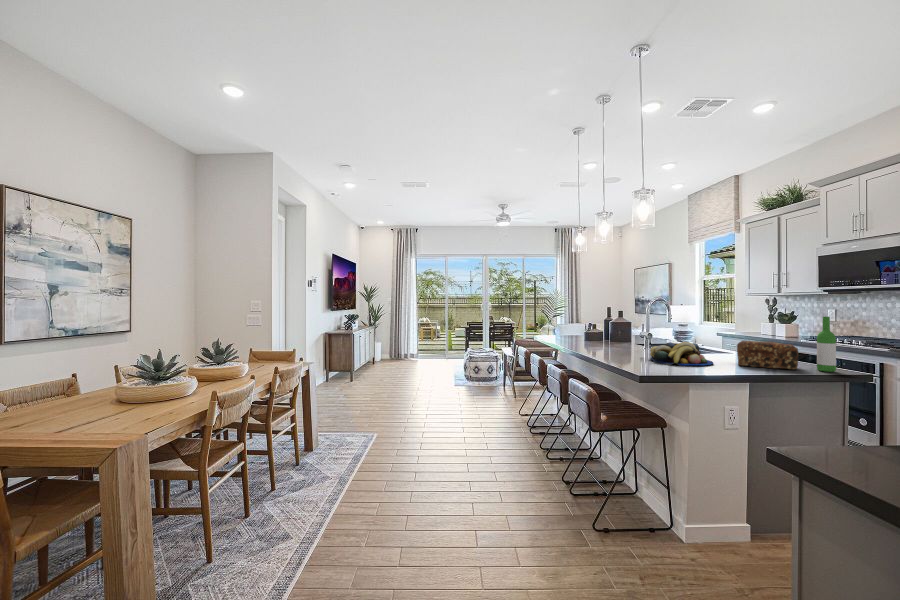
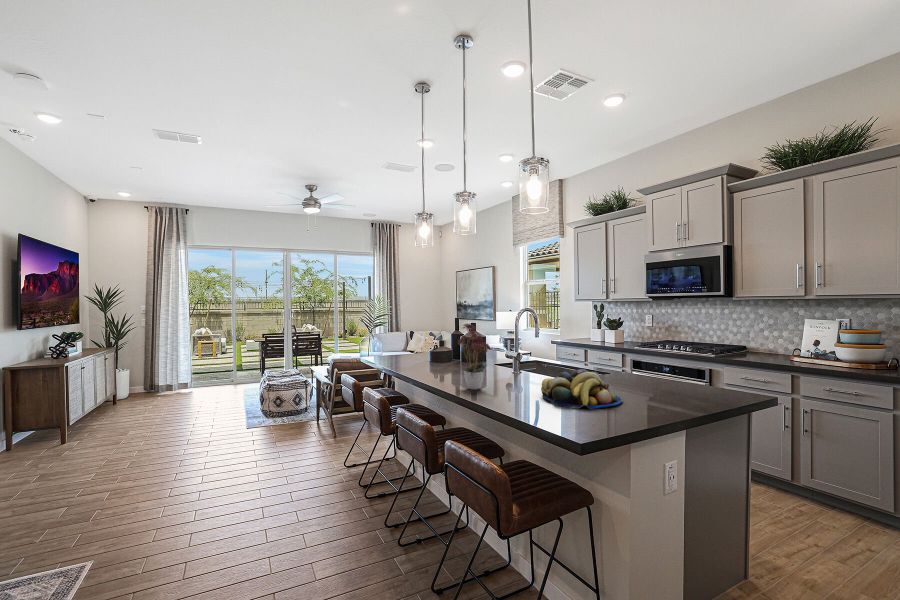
flower arrangement: none [591,305,617,353] -> present [458,324,490,389]
wine bottle: present [817,316,836,372] -> none [725,333,746,401]
bread loaf: present [737,341,798,369] -> none [639,365,713,401]

